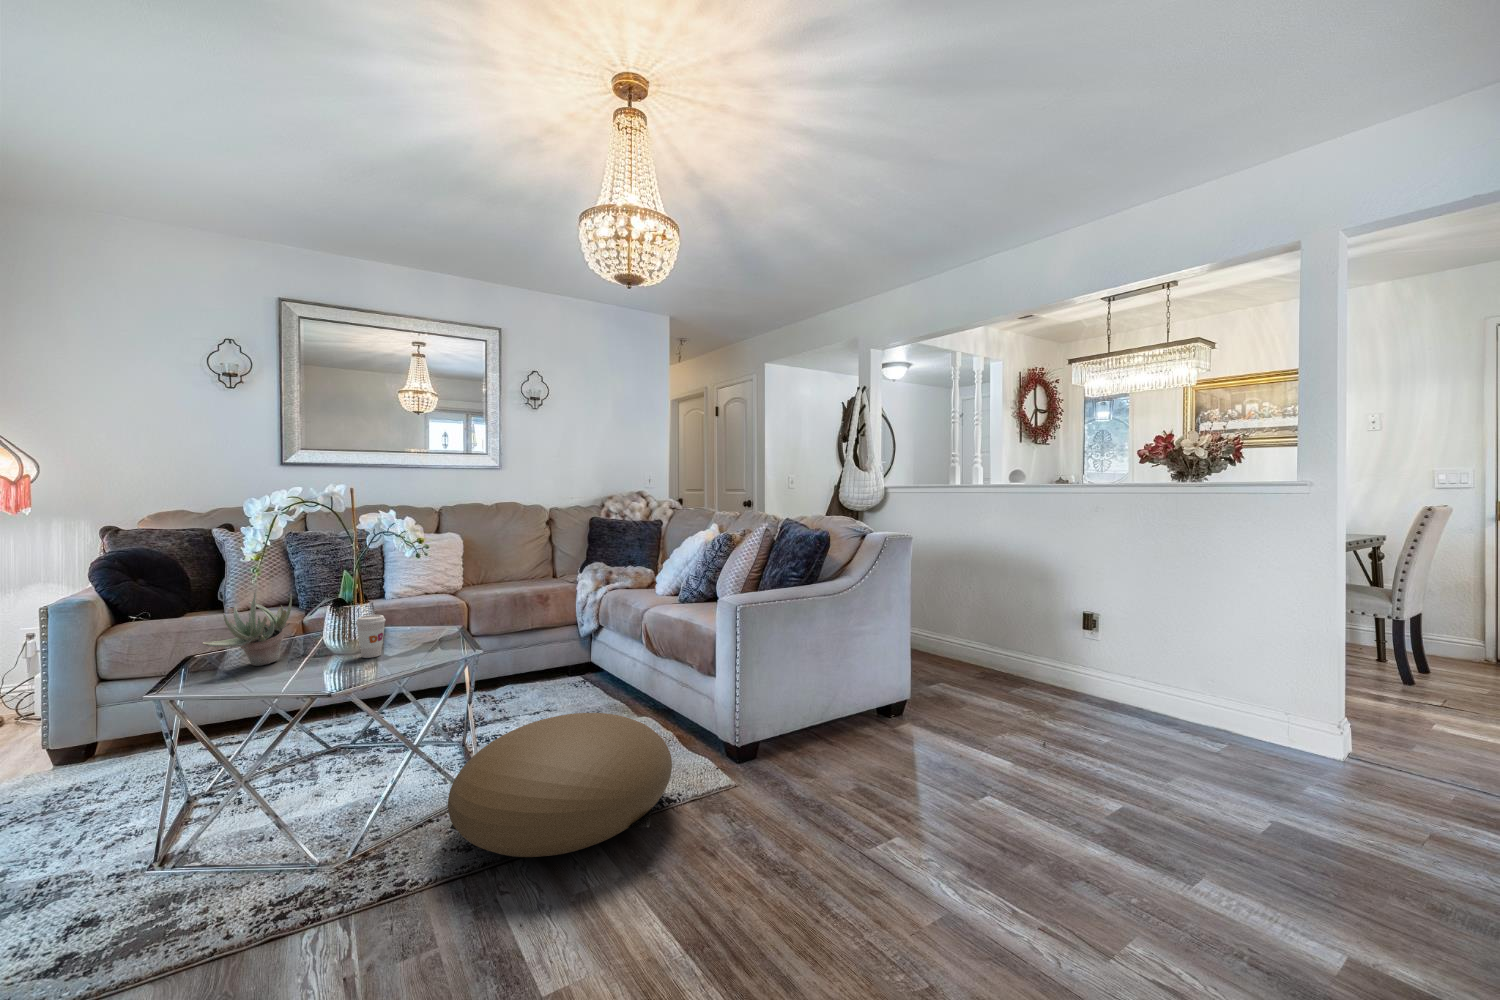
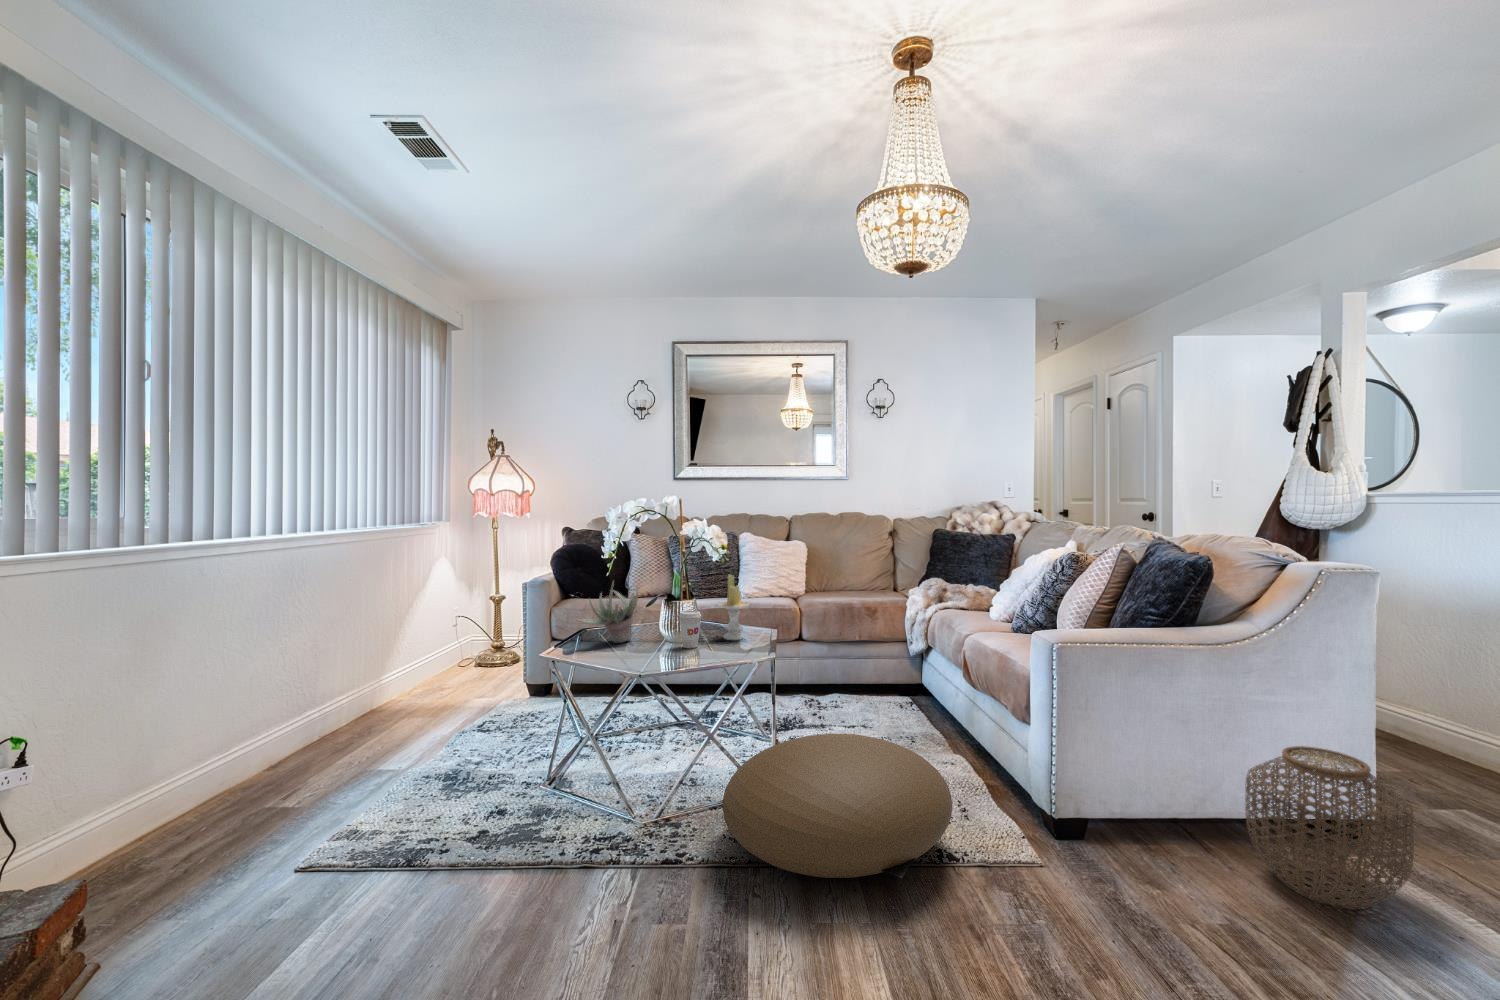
candle: none [400,571,438,643] -> present [718,575,750,640]
woven basket: none [857,657,943,759] -> present [1245,746,1414,909]

